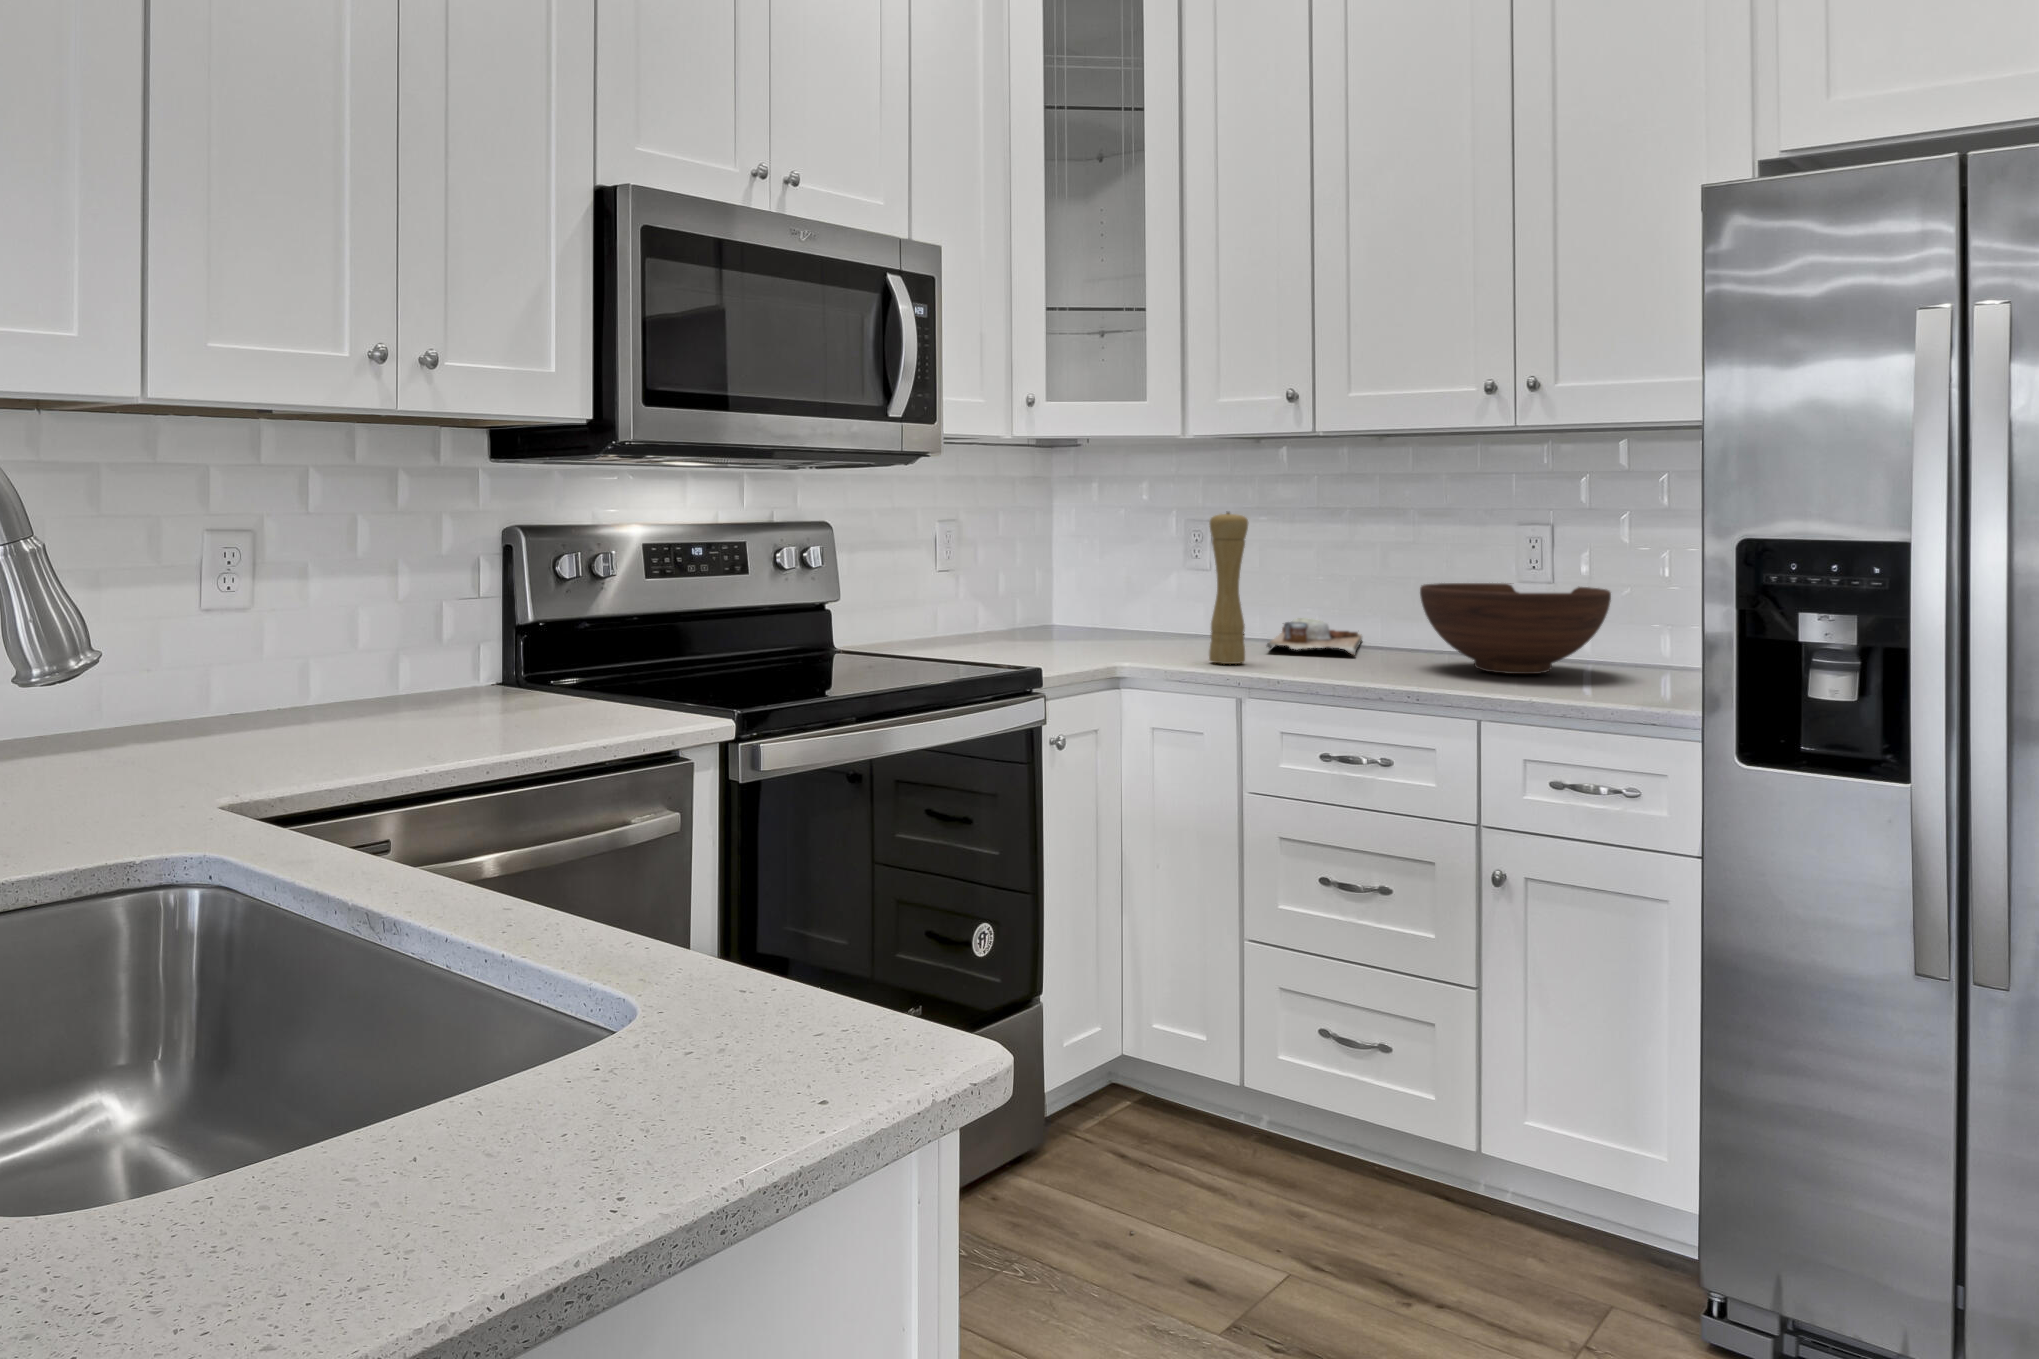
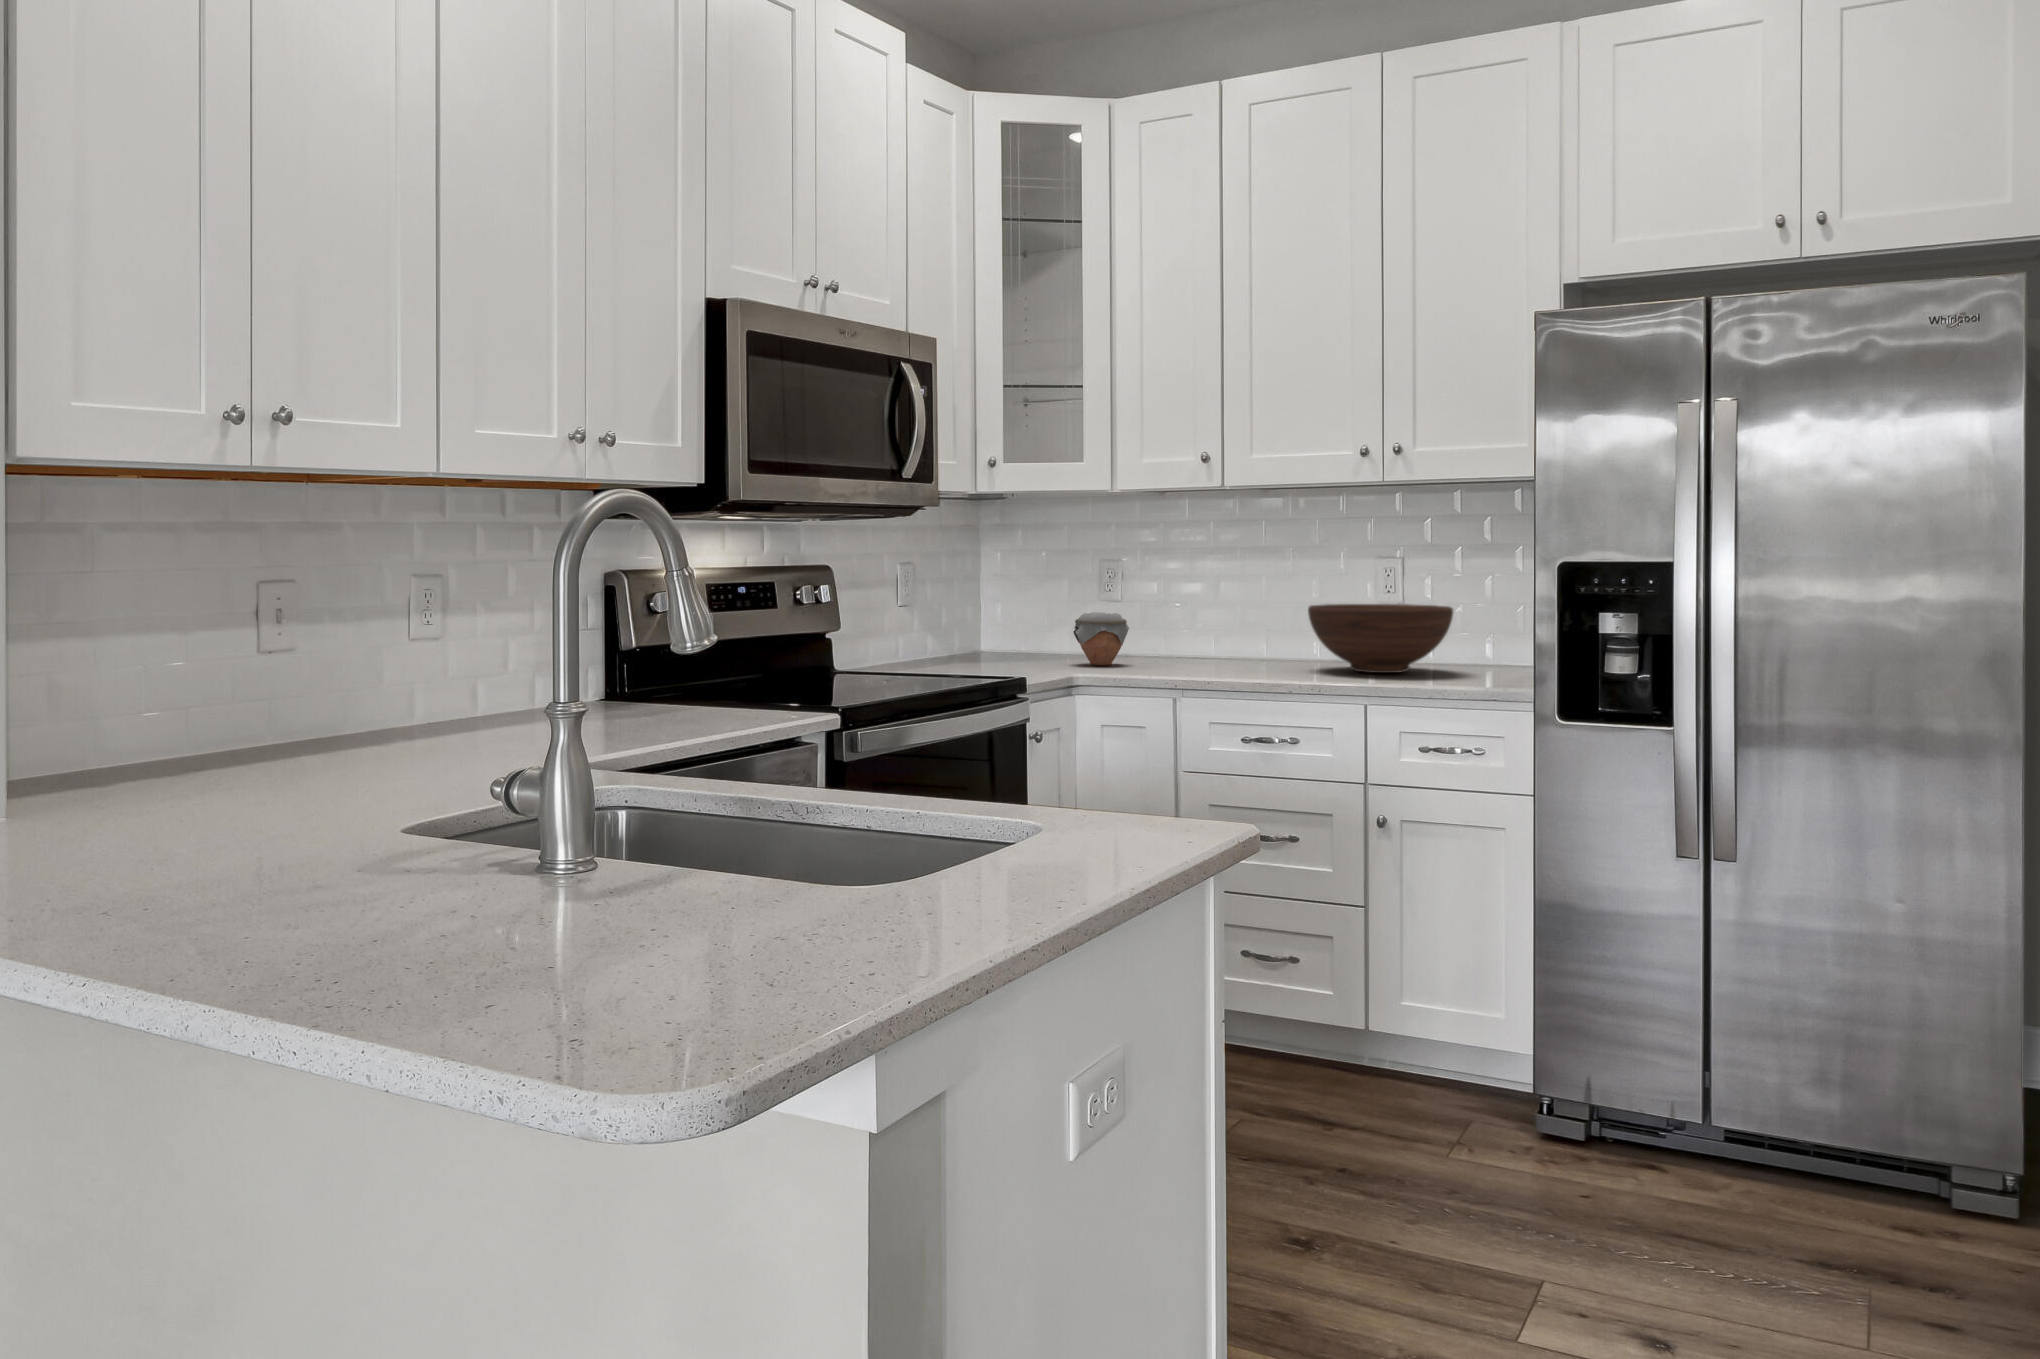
pepper mill: present [1209,512,1248,664] -> none [1145,550,1176,671]
jar: none [1128,587,1198,653] -> present [1073,612,1129,665]
cutting board: present [1267,618,1362,655] -> none [1183,636,1255,664]

